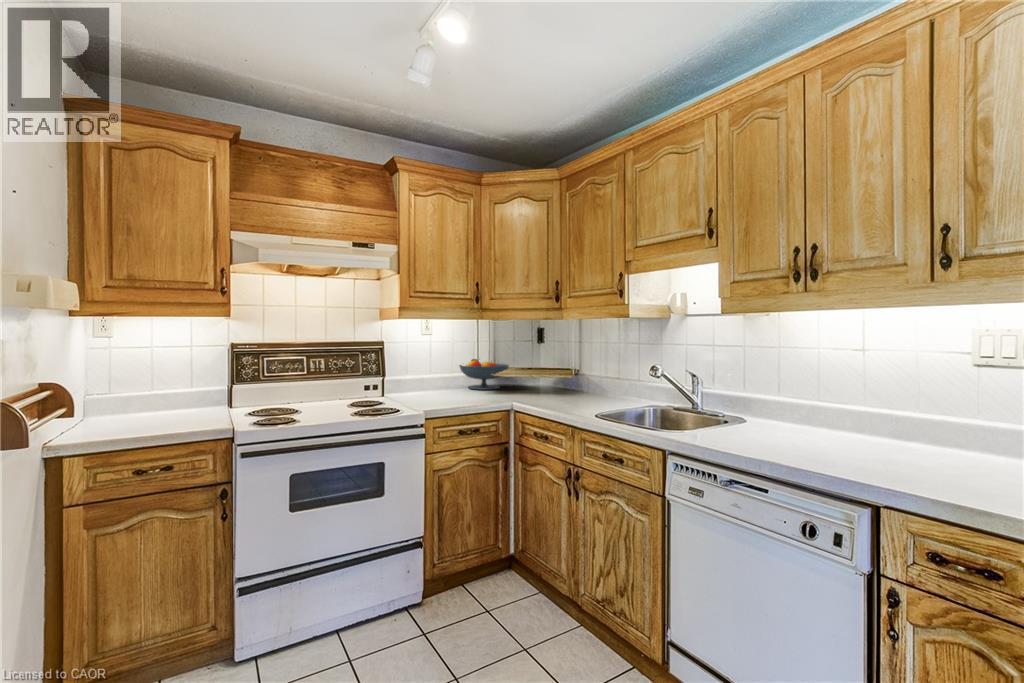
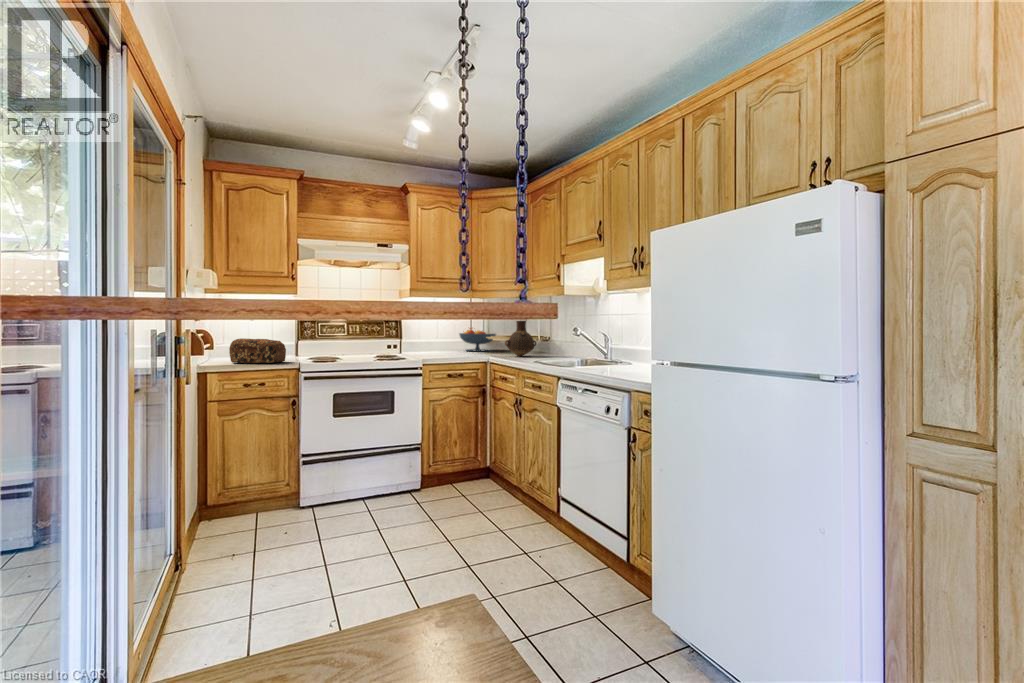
vase: none [536,344,577,401] -> present [505,321,536,356]
bread loaf: none [108,392,210,435] -> present [229,339,286,363]

